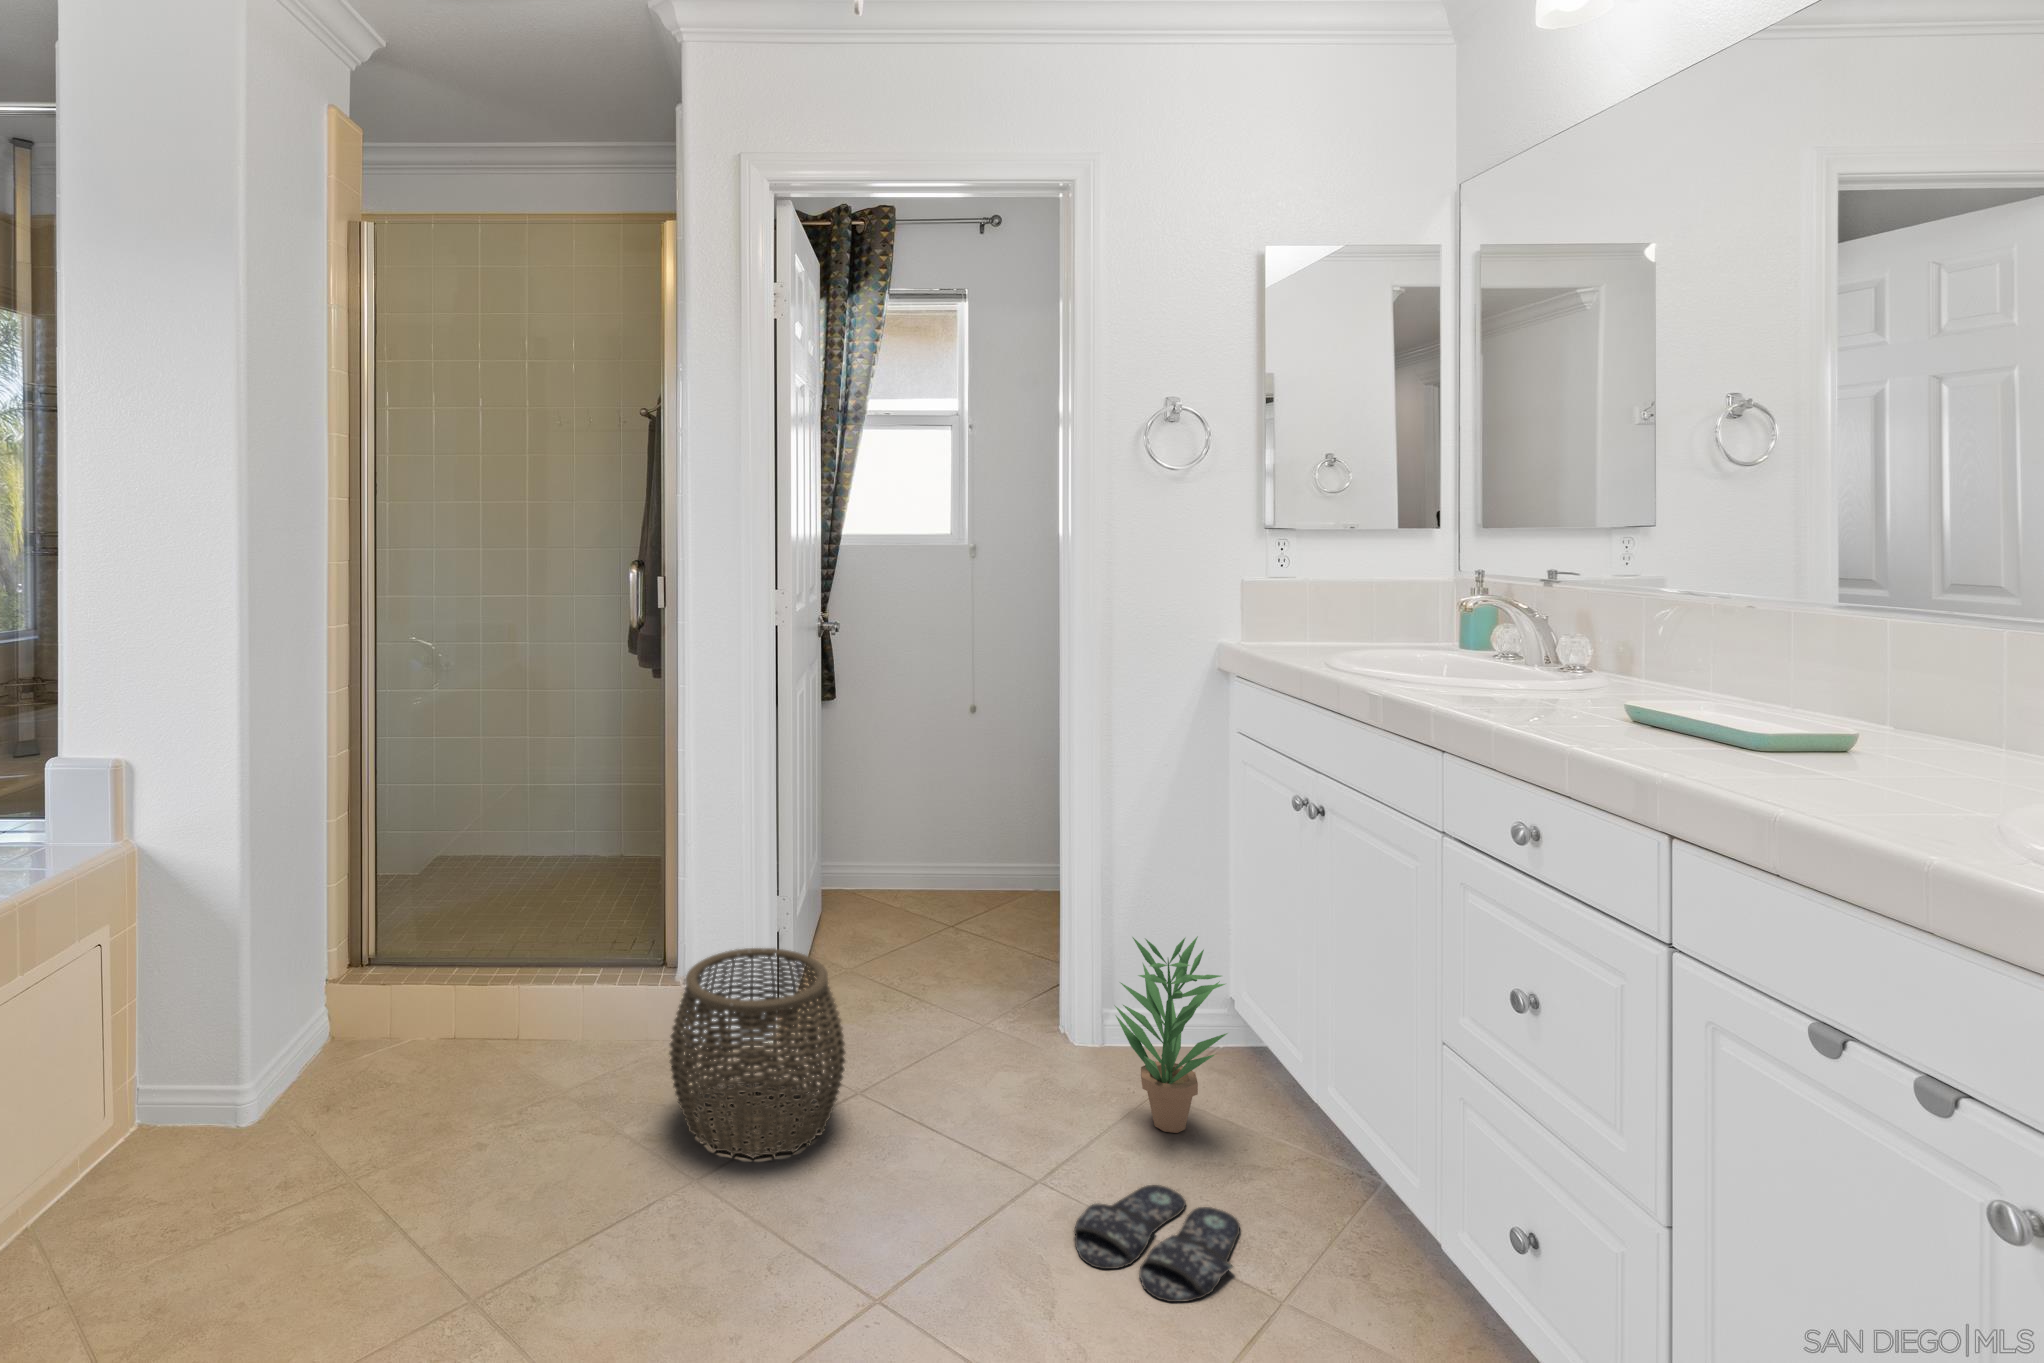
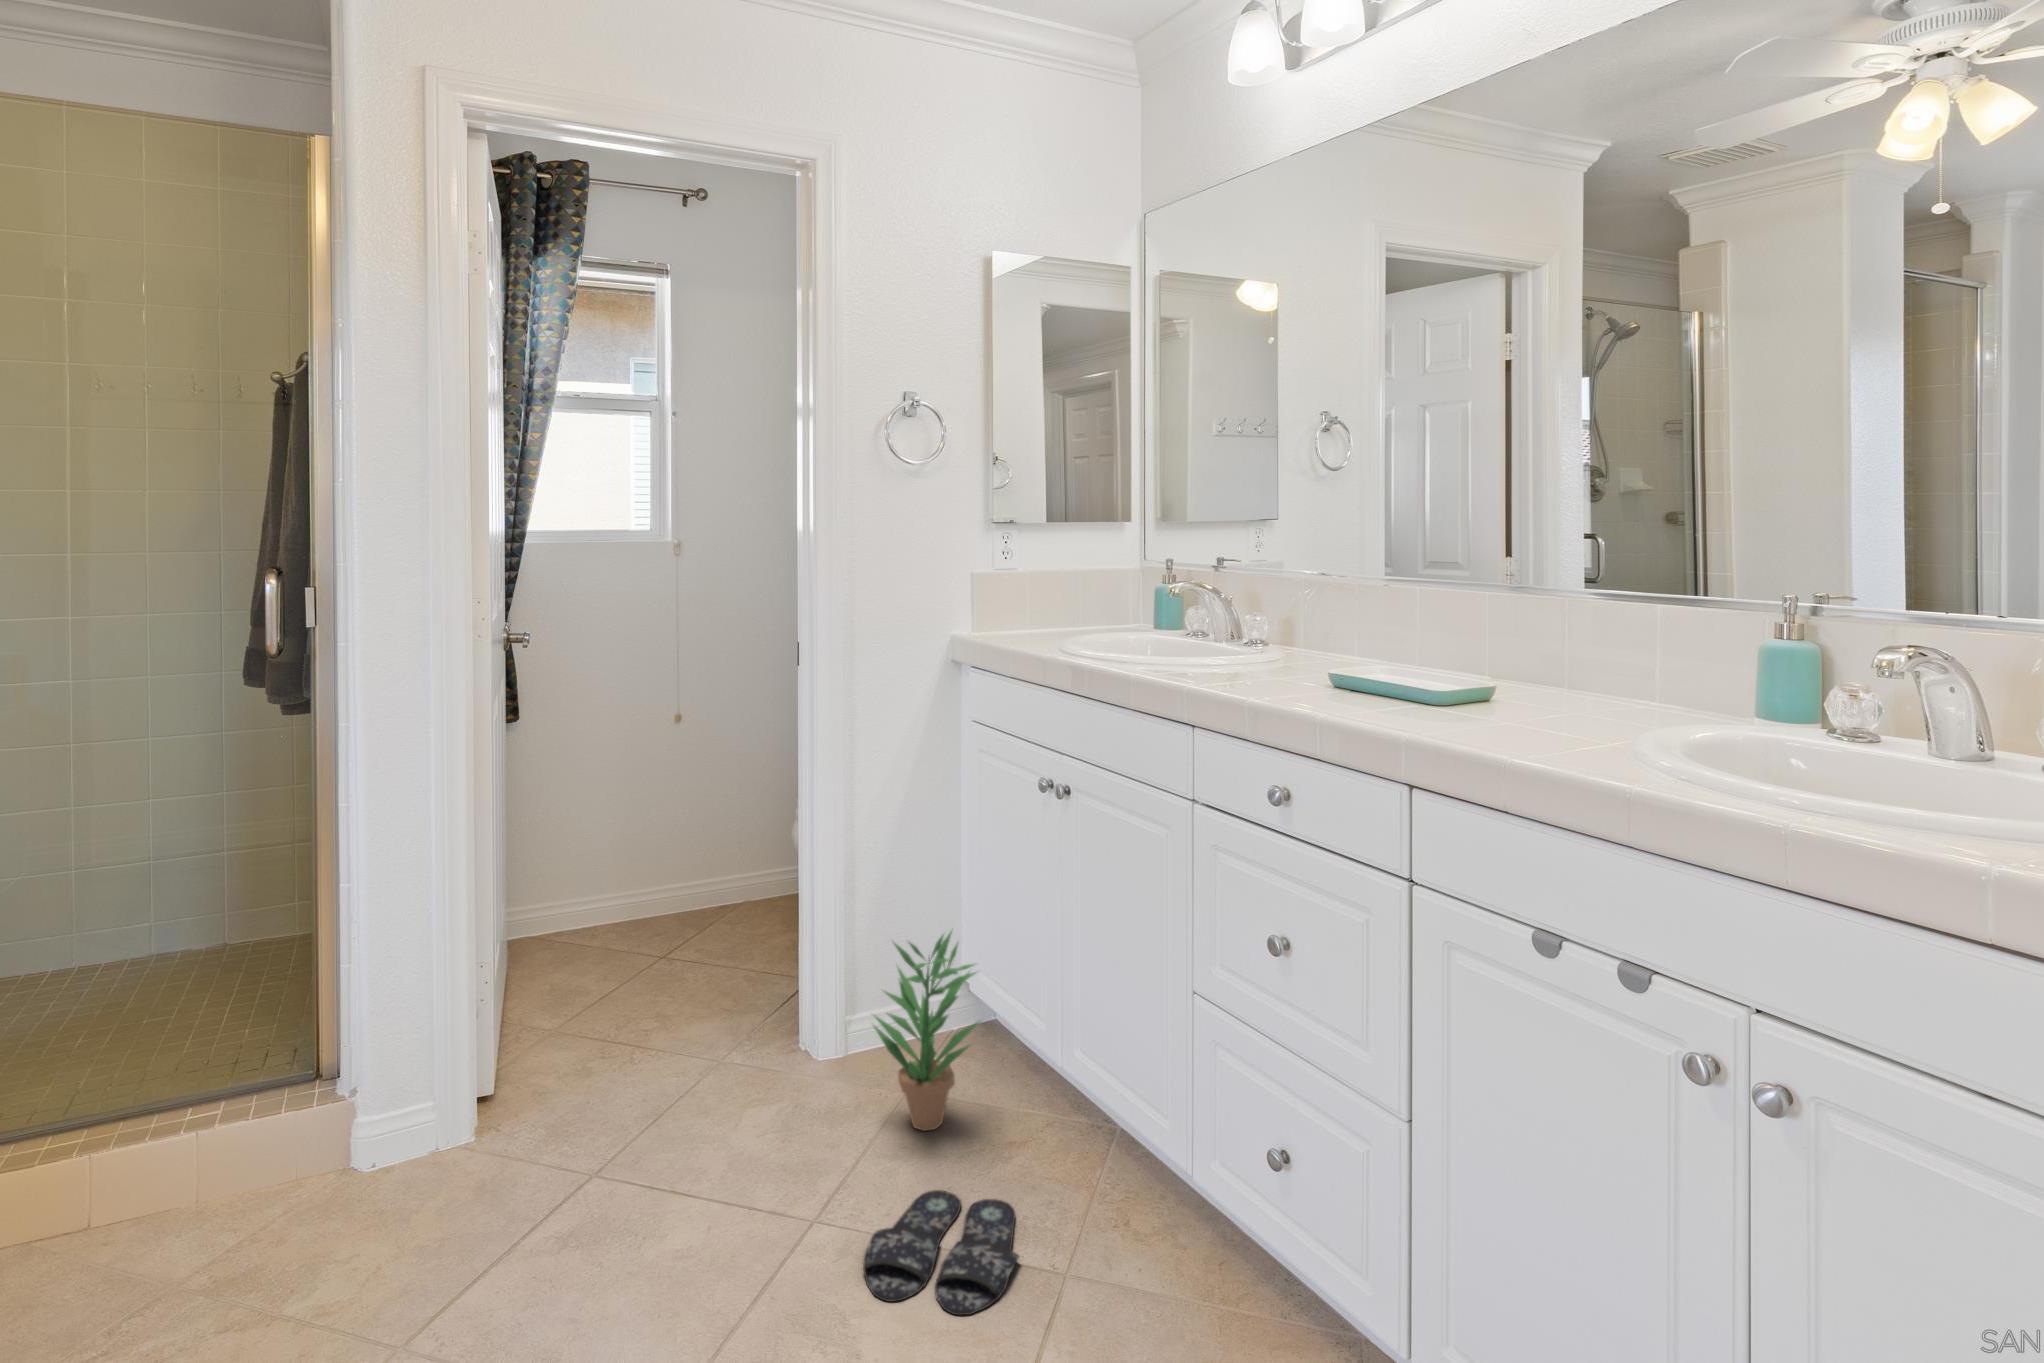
woven basket: present [669,948,846,1158] -> none [348,1029,586,1304]

